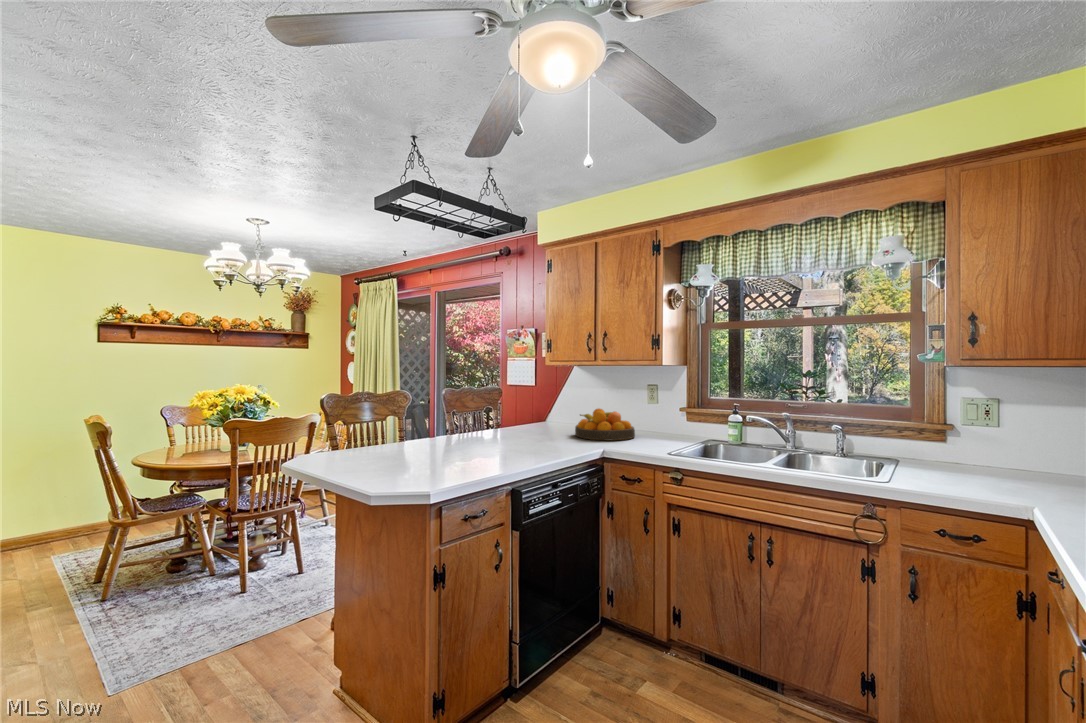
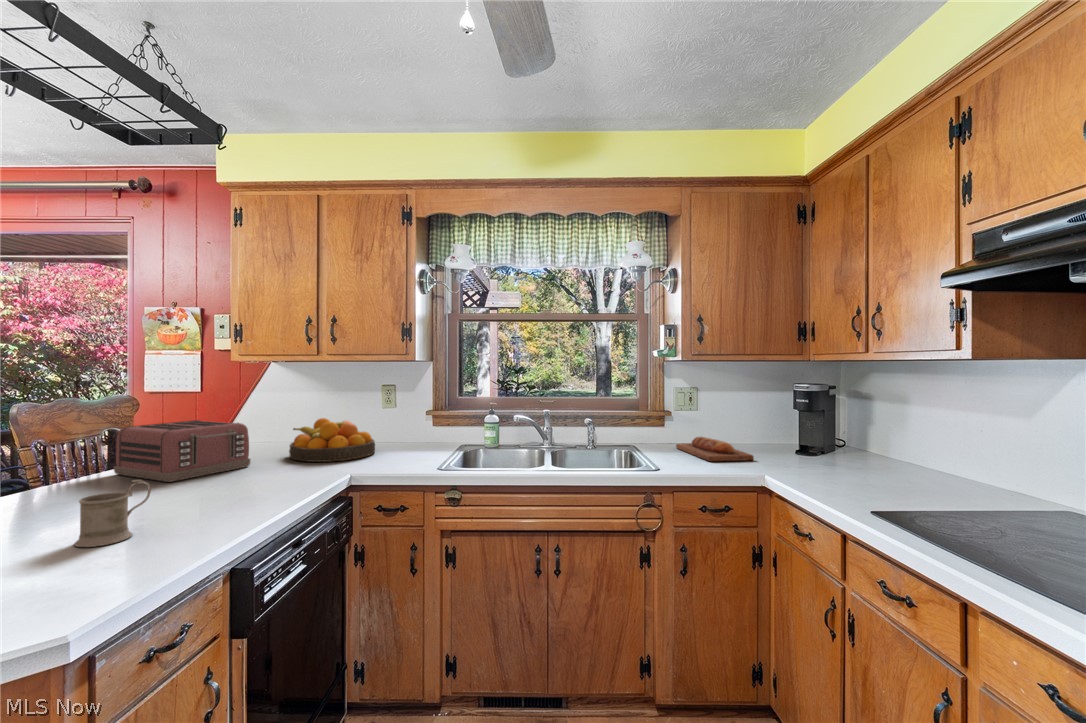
toaster: none [481,404,549,441] -> present [114,420,250,482]
mug: none [447,432,480,464] -> present [74,480,151,547]
bread loaf: none [952,456,1049,490] -> present [676,437,754,461]

